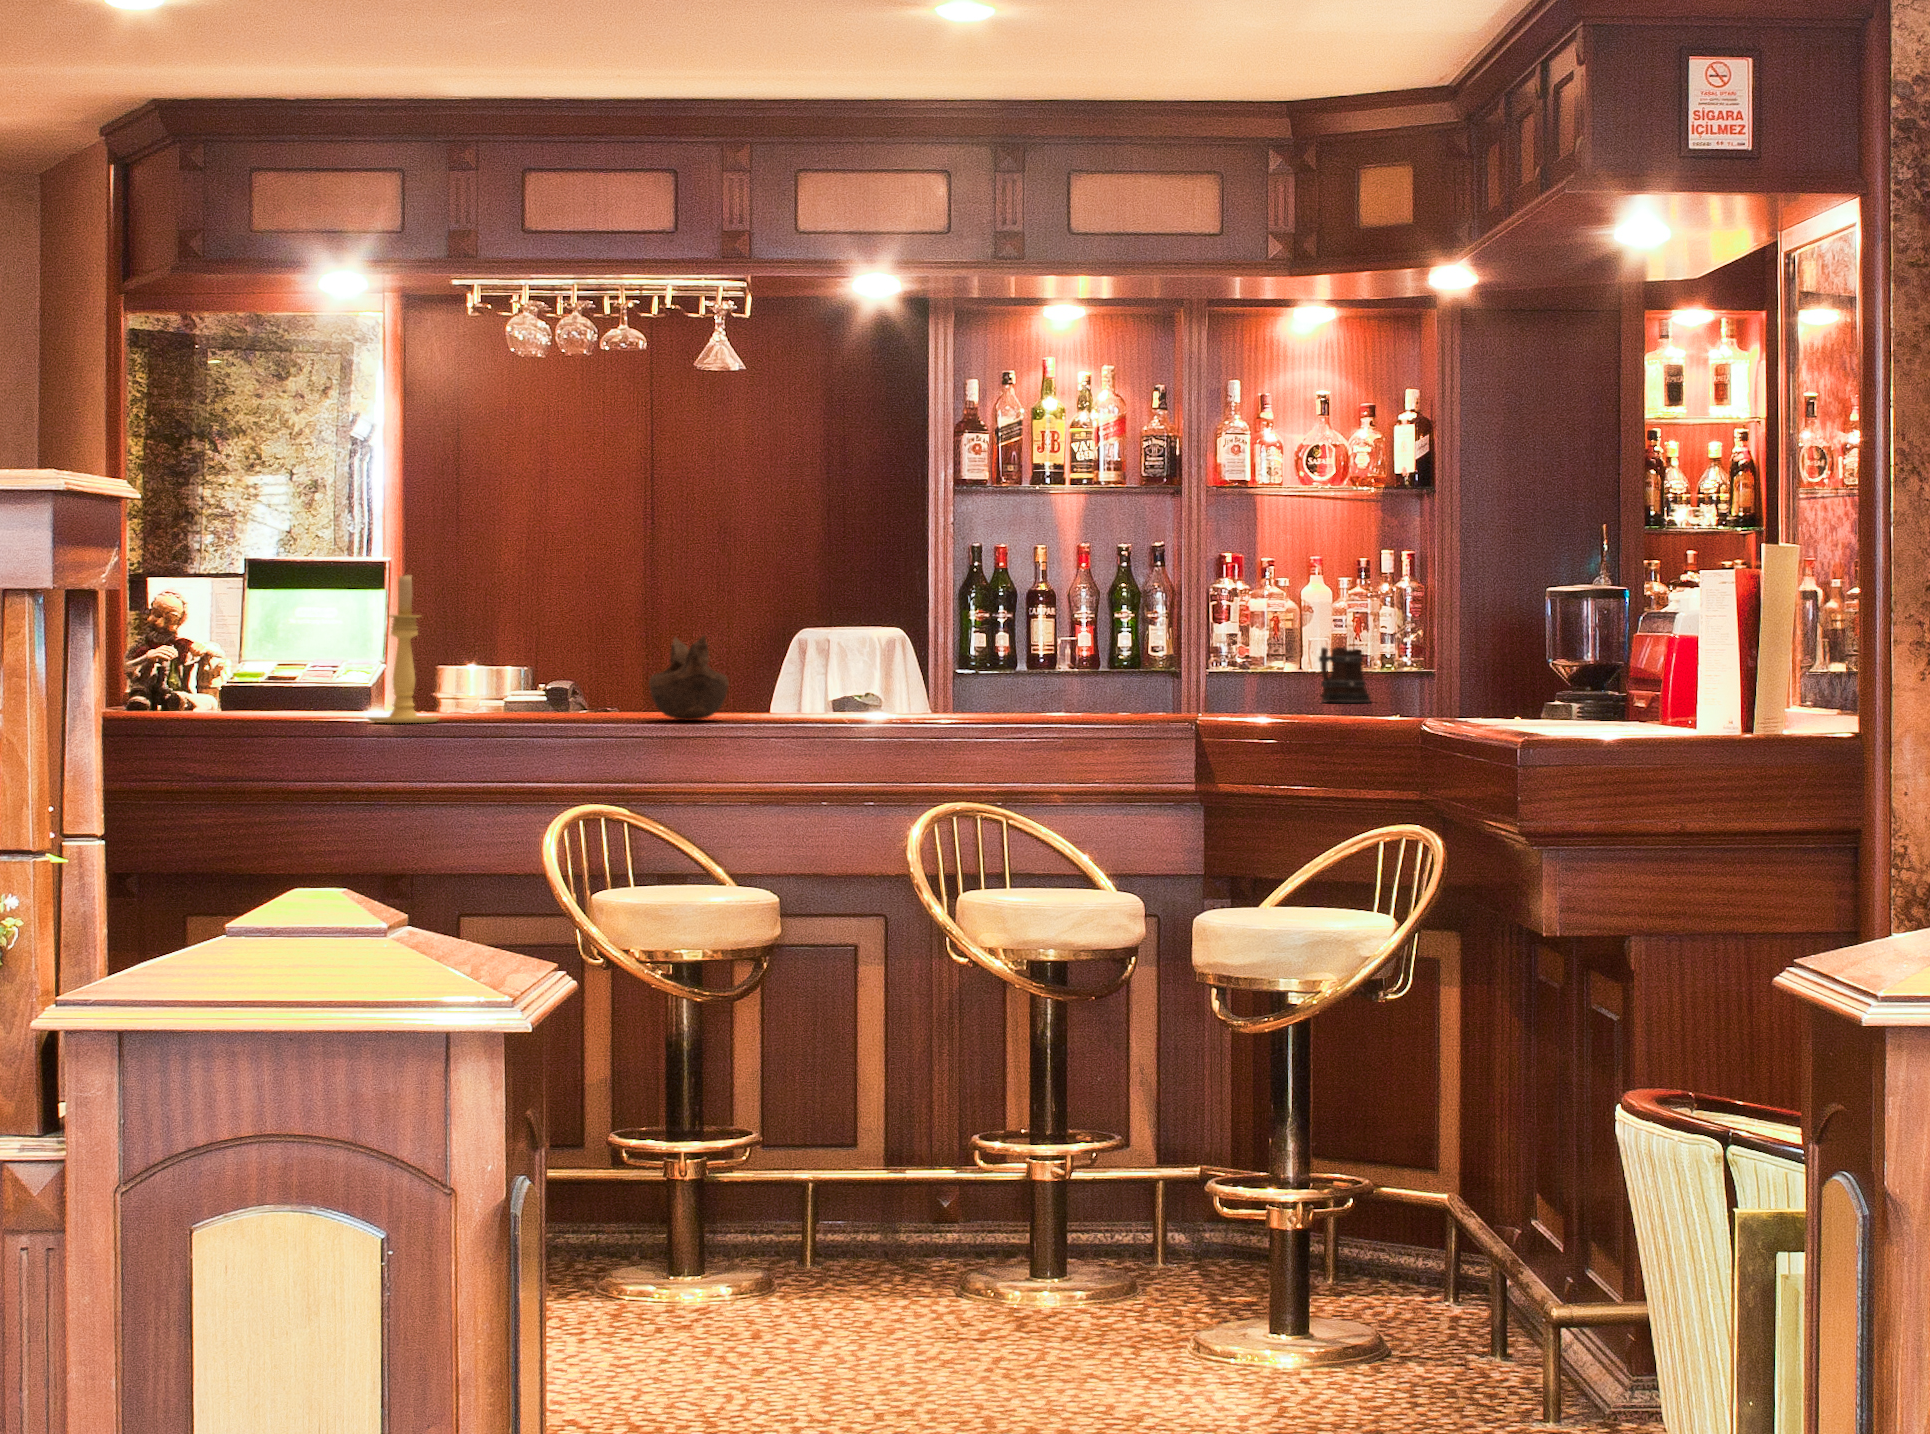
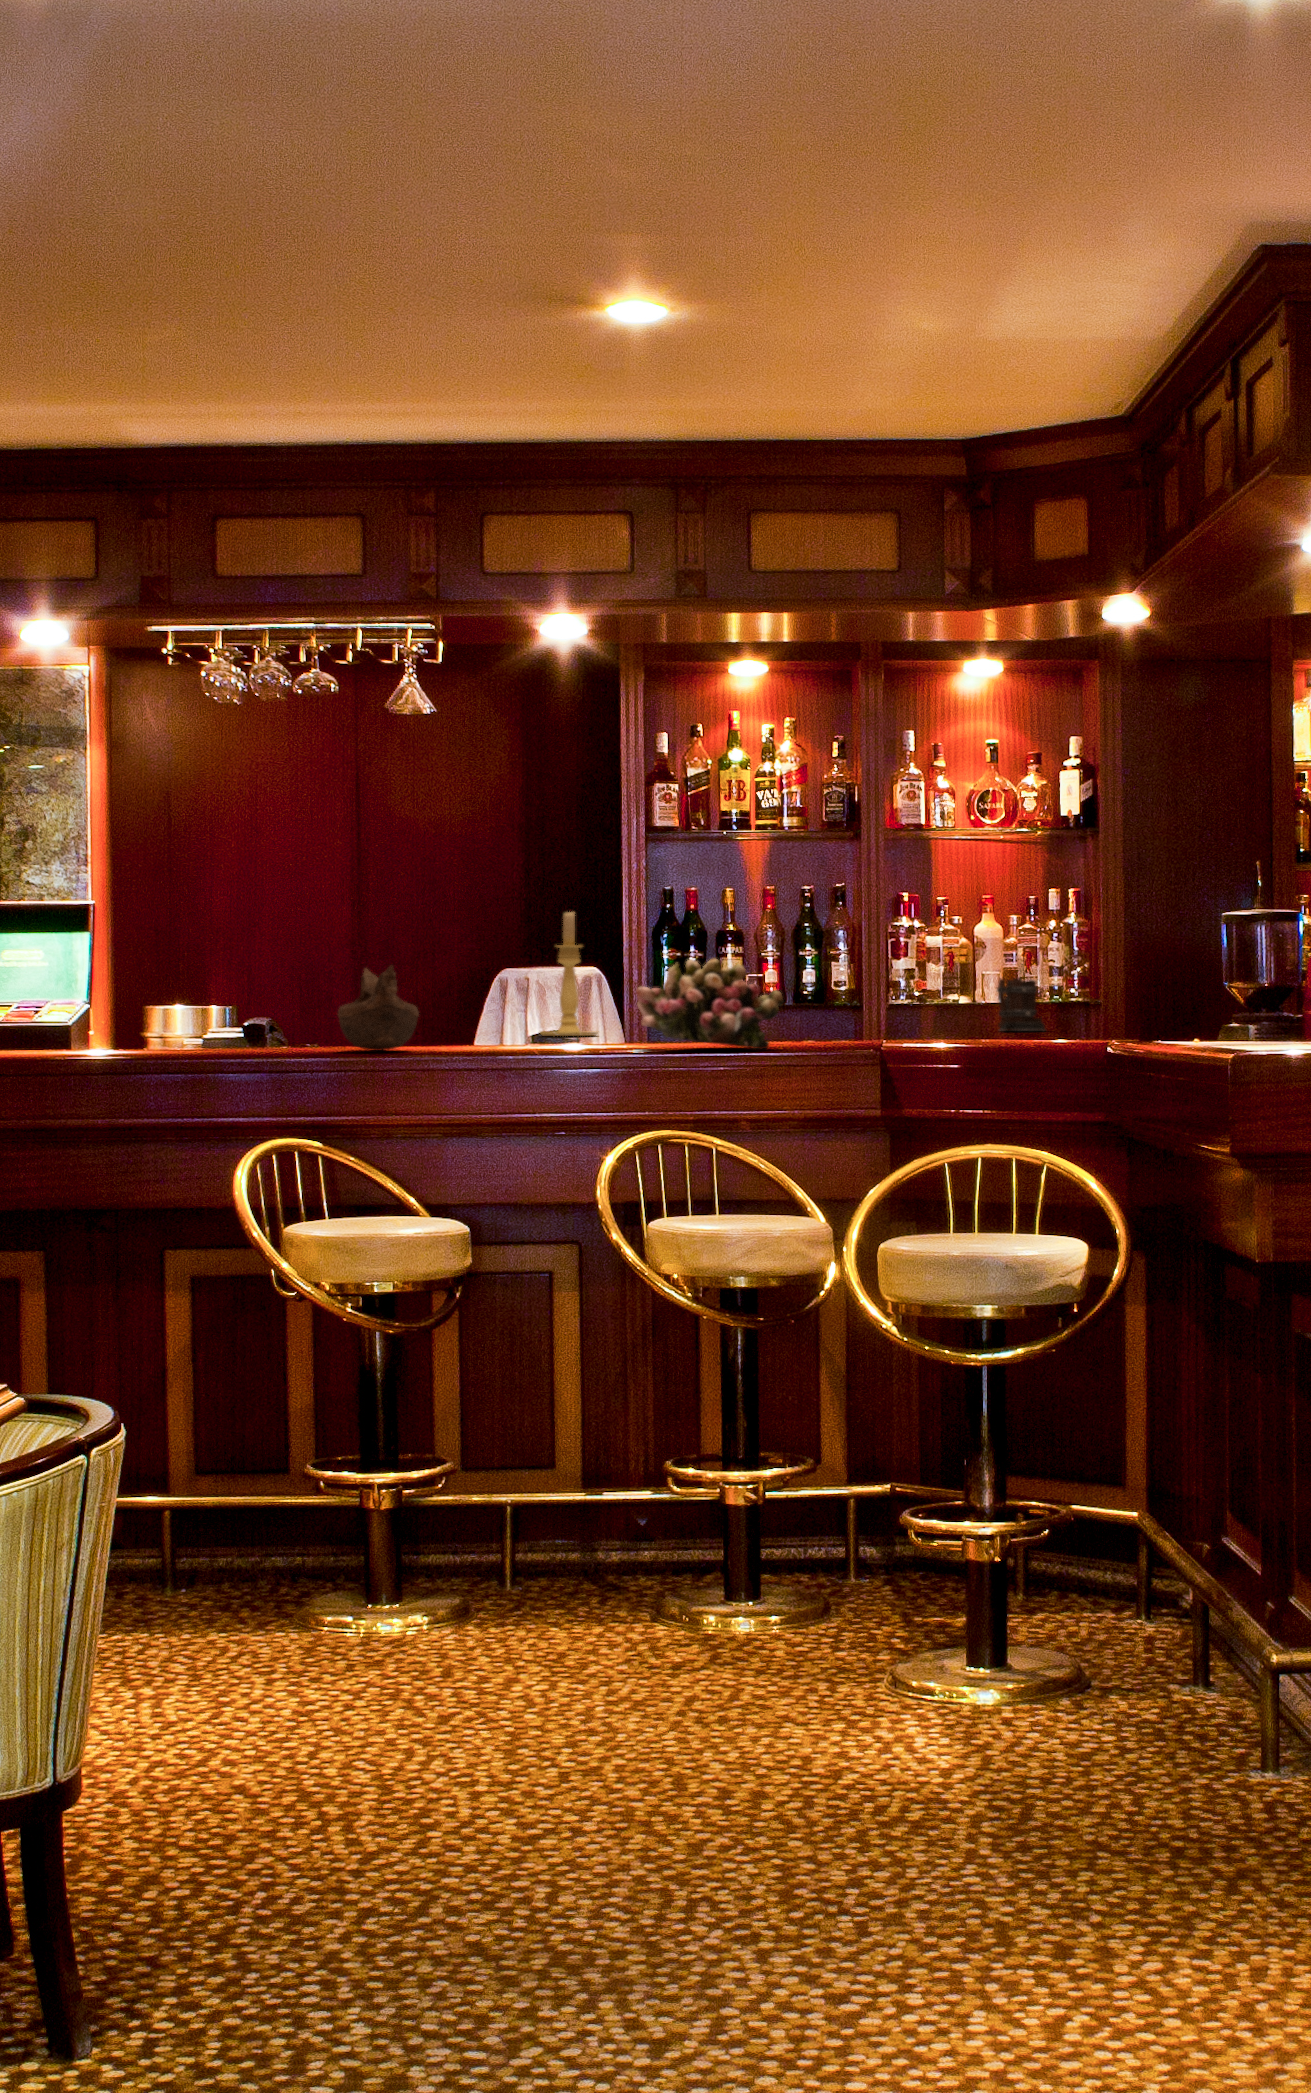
candle holder: present [368,575,440,723] -> present [540,912,597,1036]
flower arrangement: none [947,629,1095,722] -> present [636,959,784,1049]

